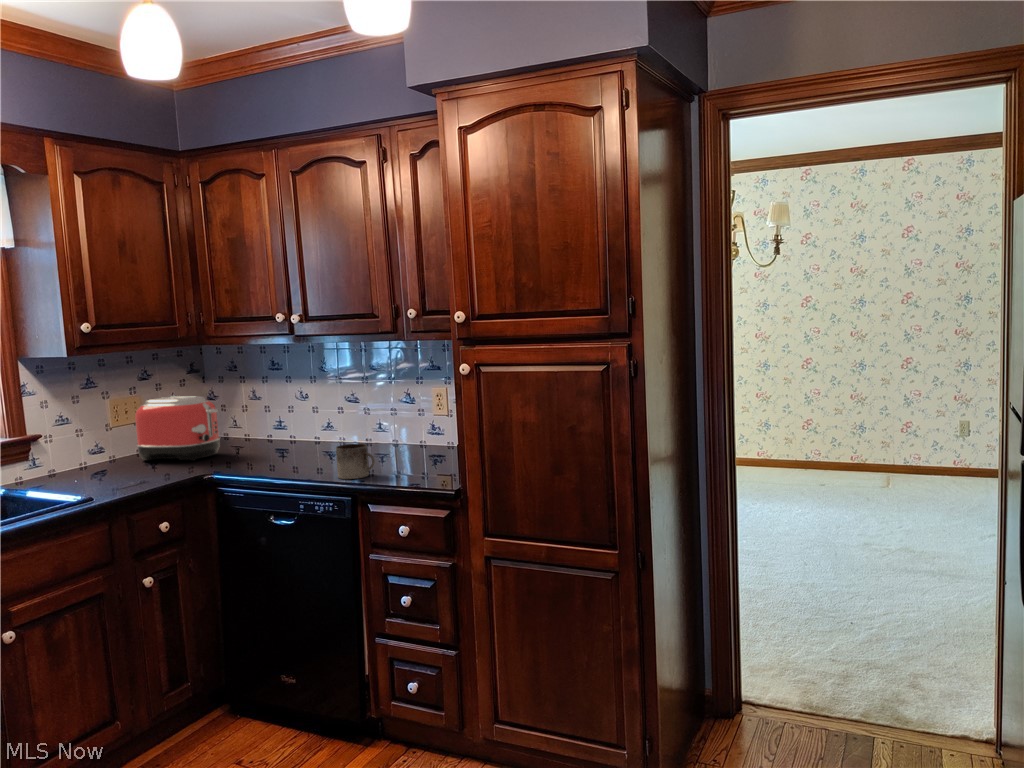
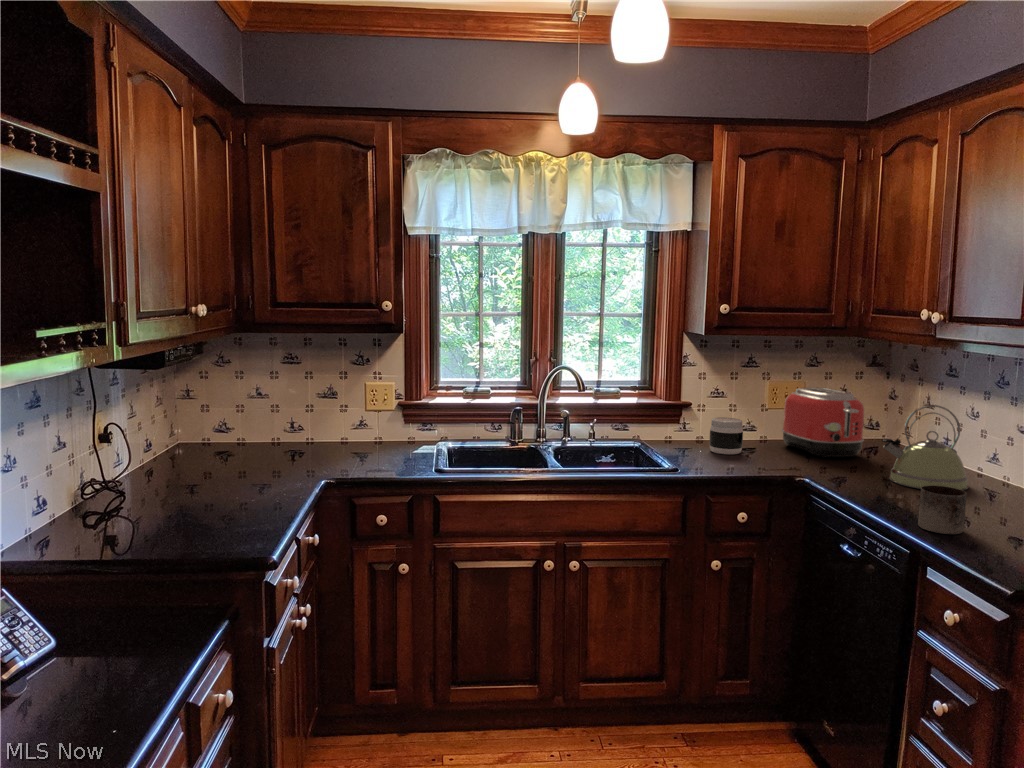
kettle: none [257,391,325,462] -> present [882,405,969,490]
jar: none [78,440,117,480] -> present [709,417,743,454]

